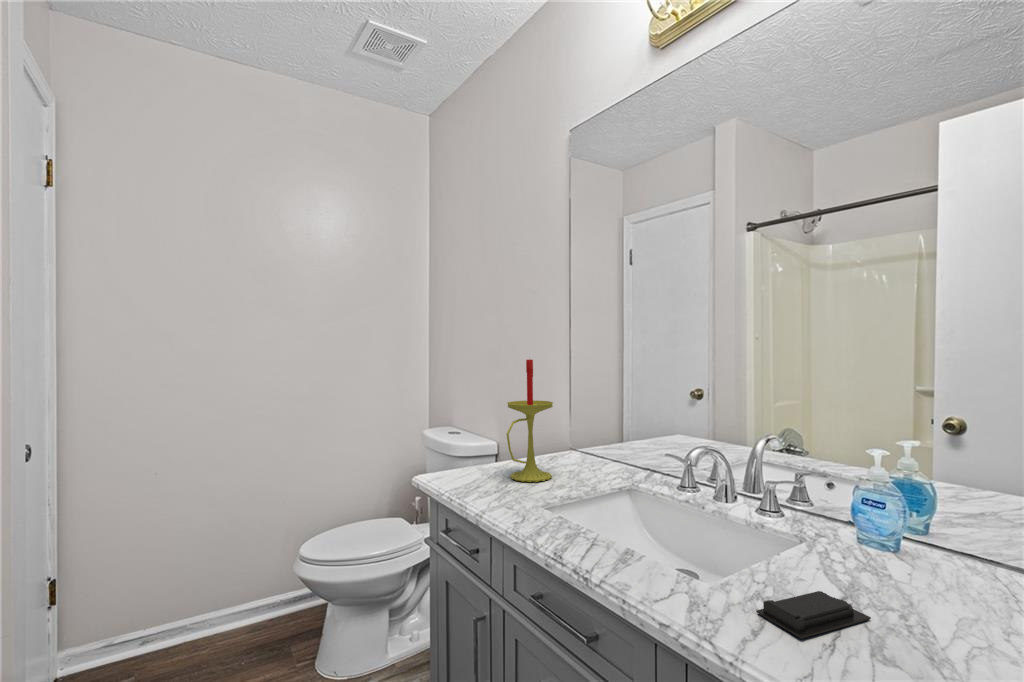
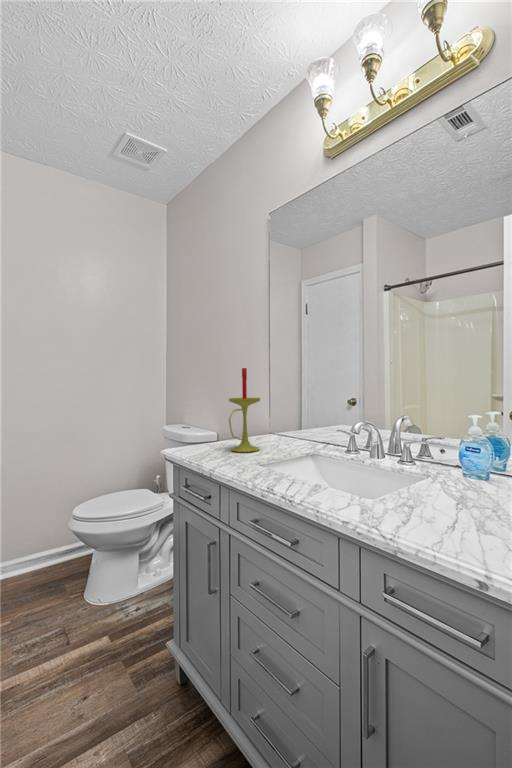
soap bar: present [756,591,871,639] -> none [404,499,475,524]

